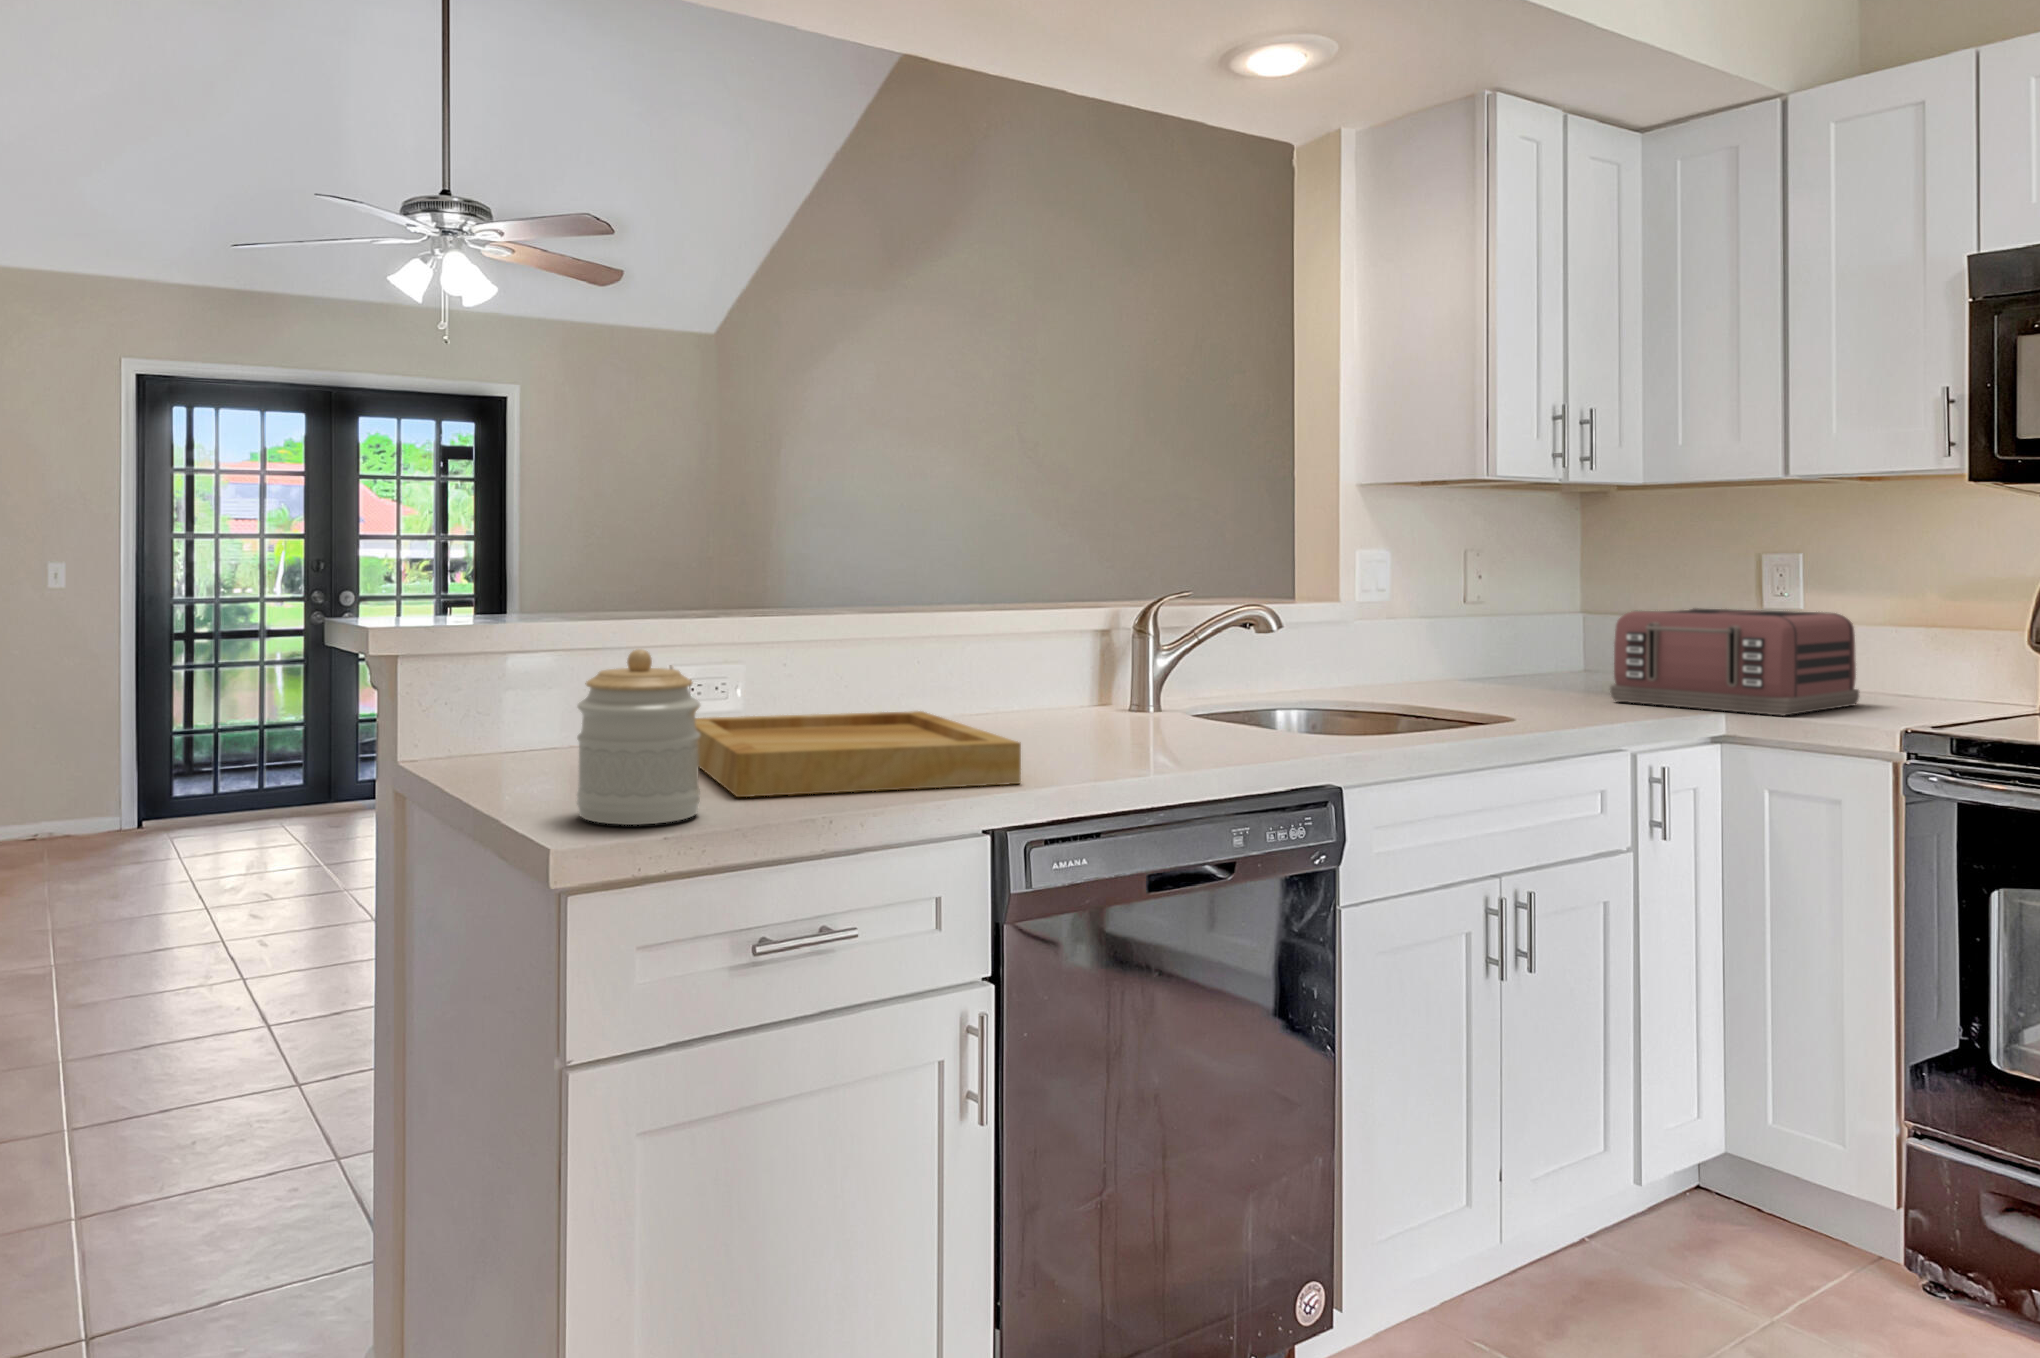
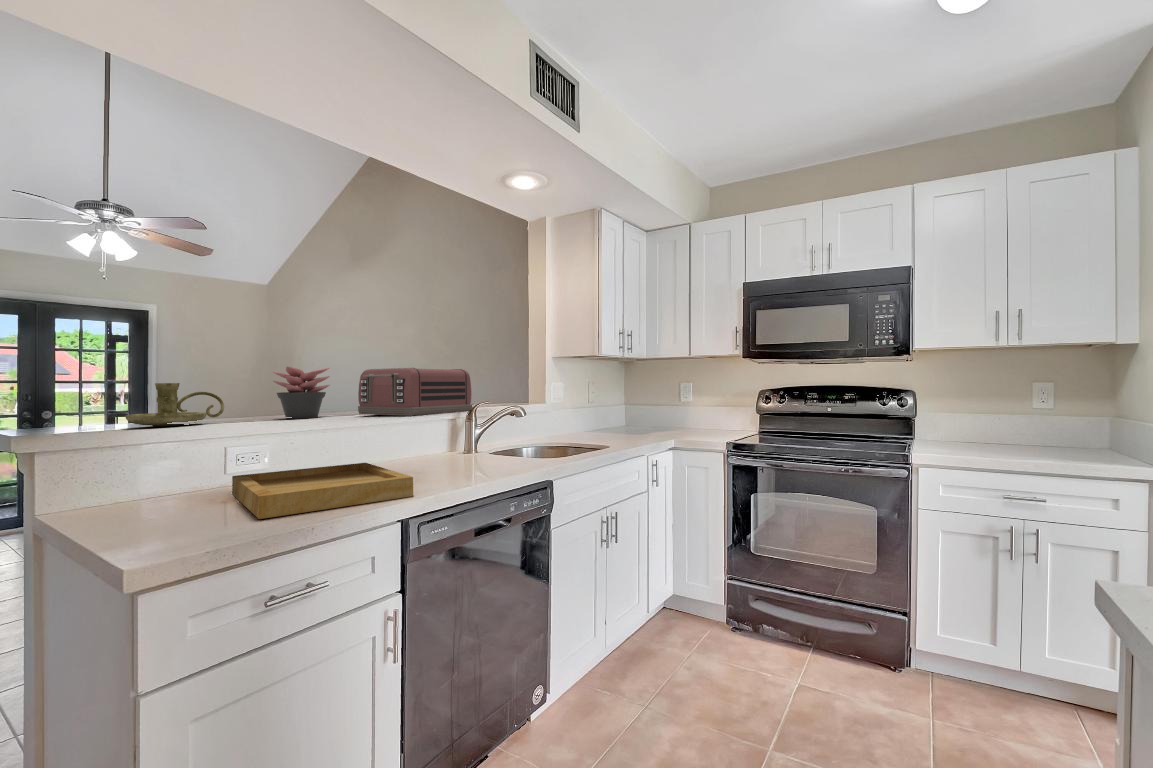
succulent plant: none [742,507,849,616] -> present [273,367,330,419]
candle holder: none [502,540,657,622] -> present [125,383,224,426]
toaster: present [1610,609,1859,716] -> present [358,368,472,416]
jar: present [577,649,700,825] -> none [150,446,234,547]

